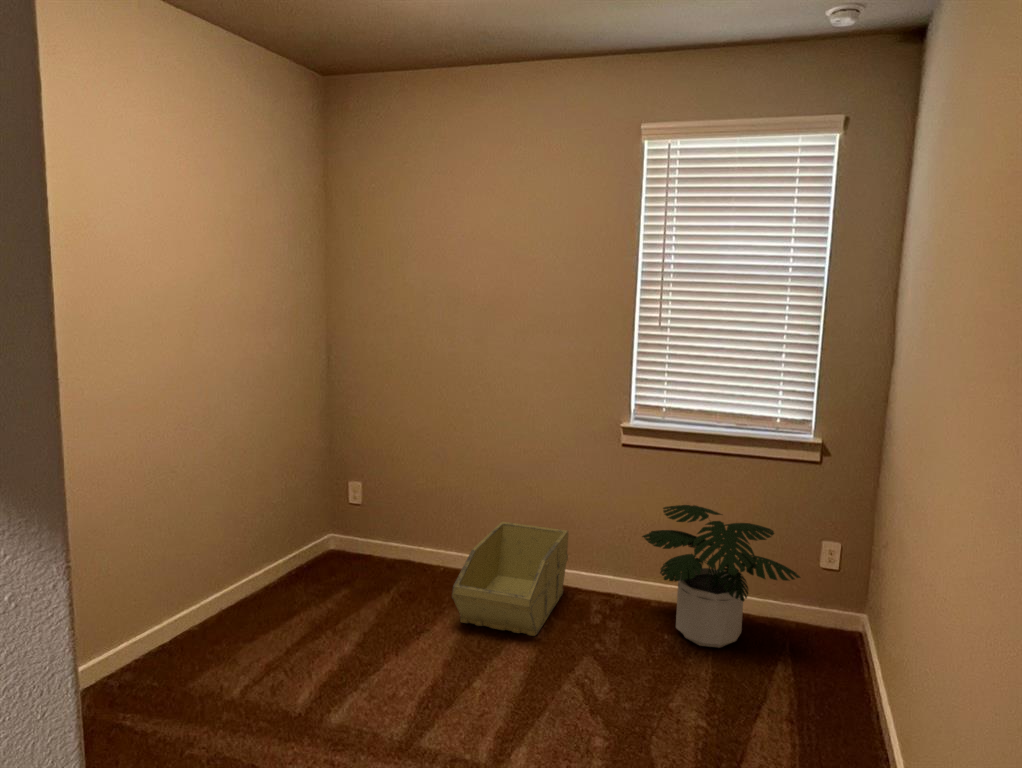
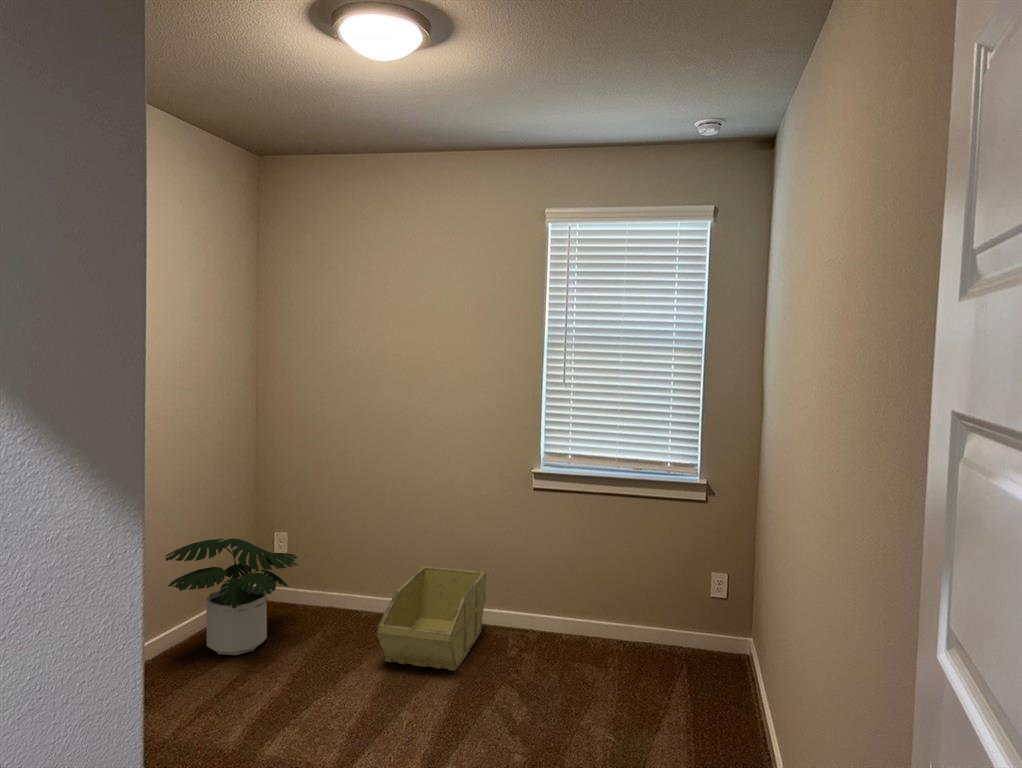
potted plant: present [642,505,800,648] -> present [165,538,298,655]

